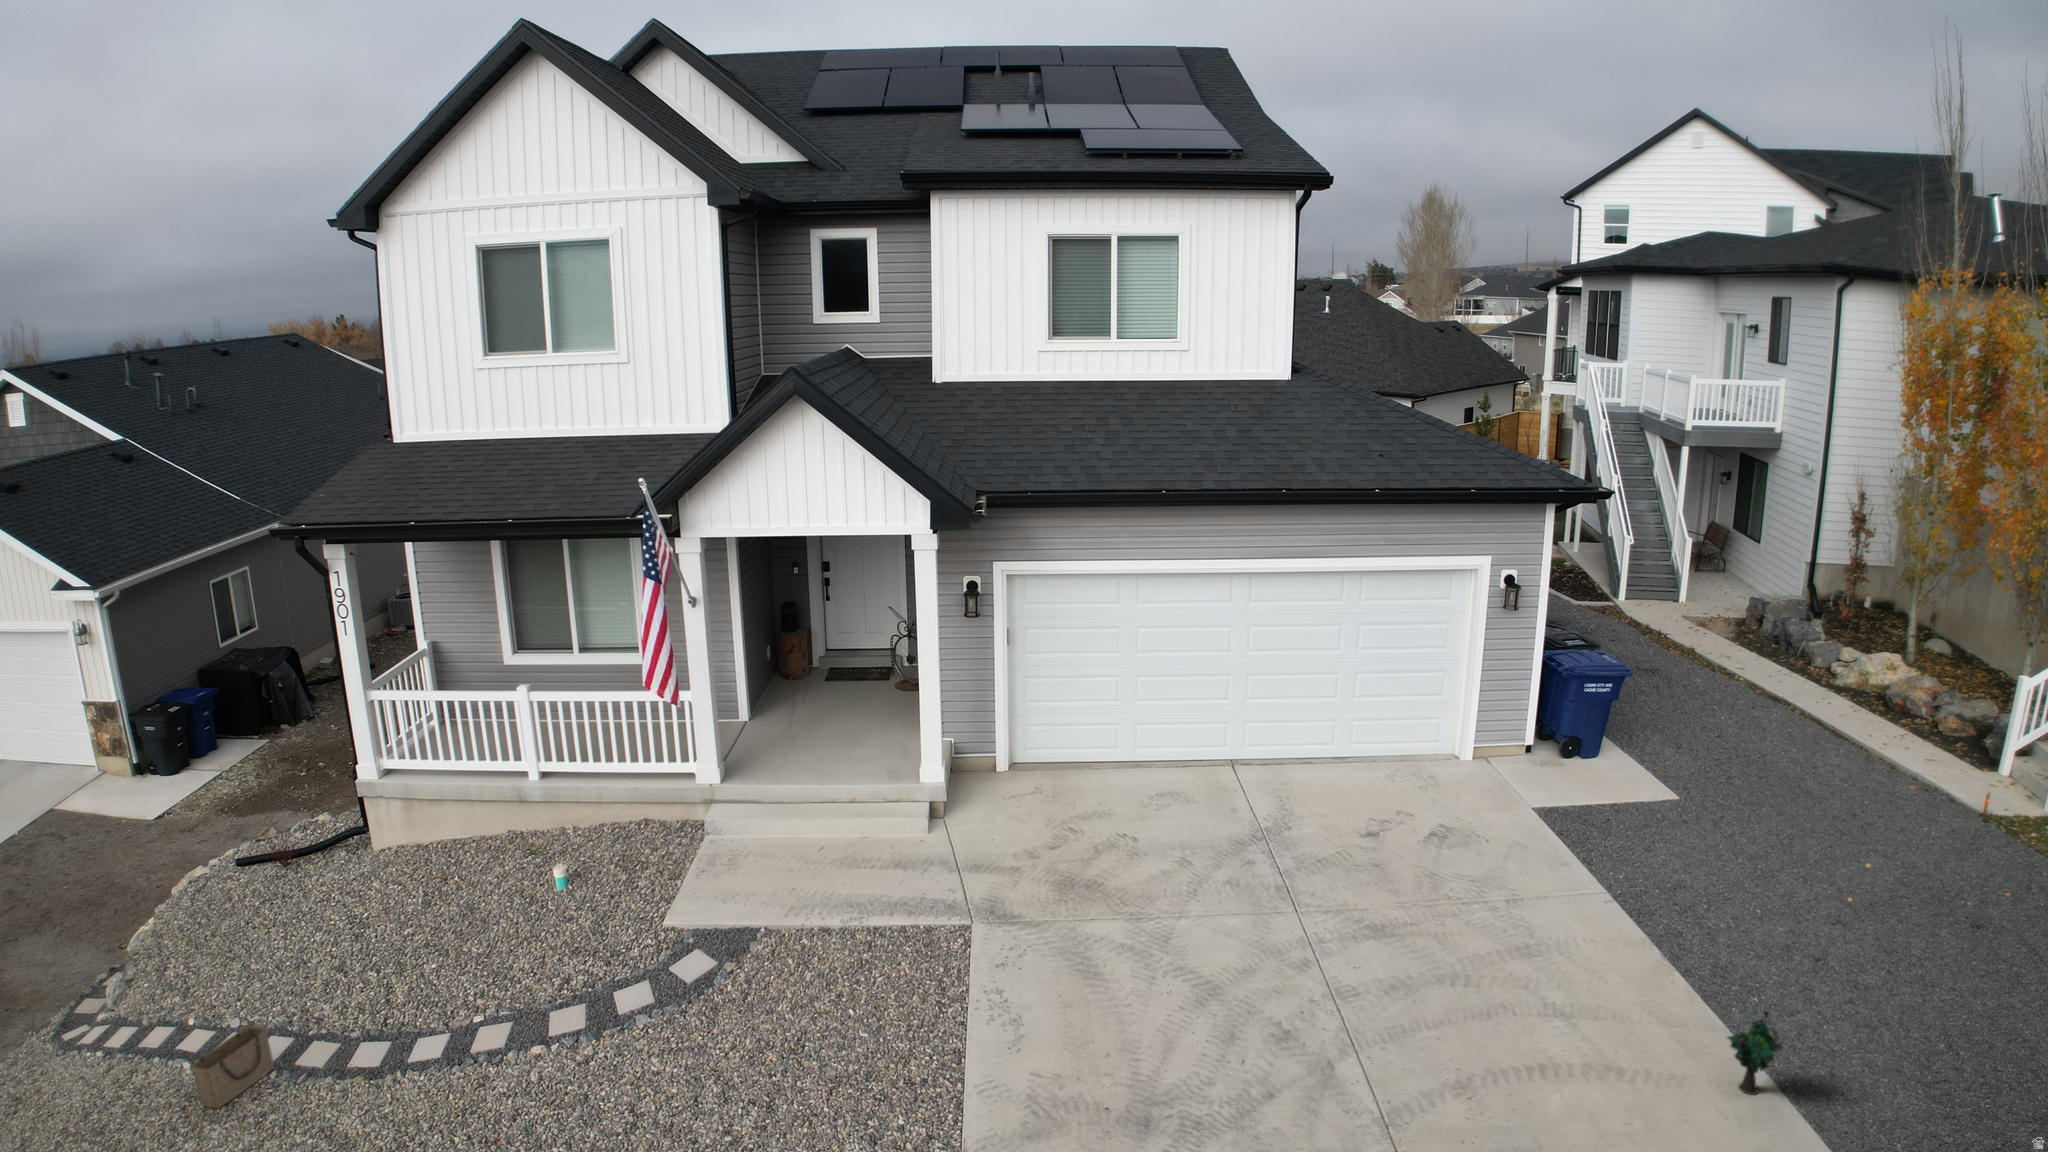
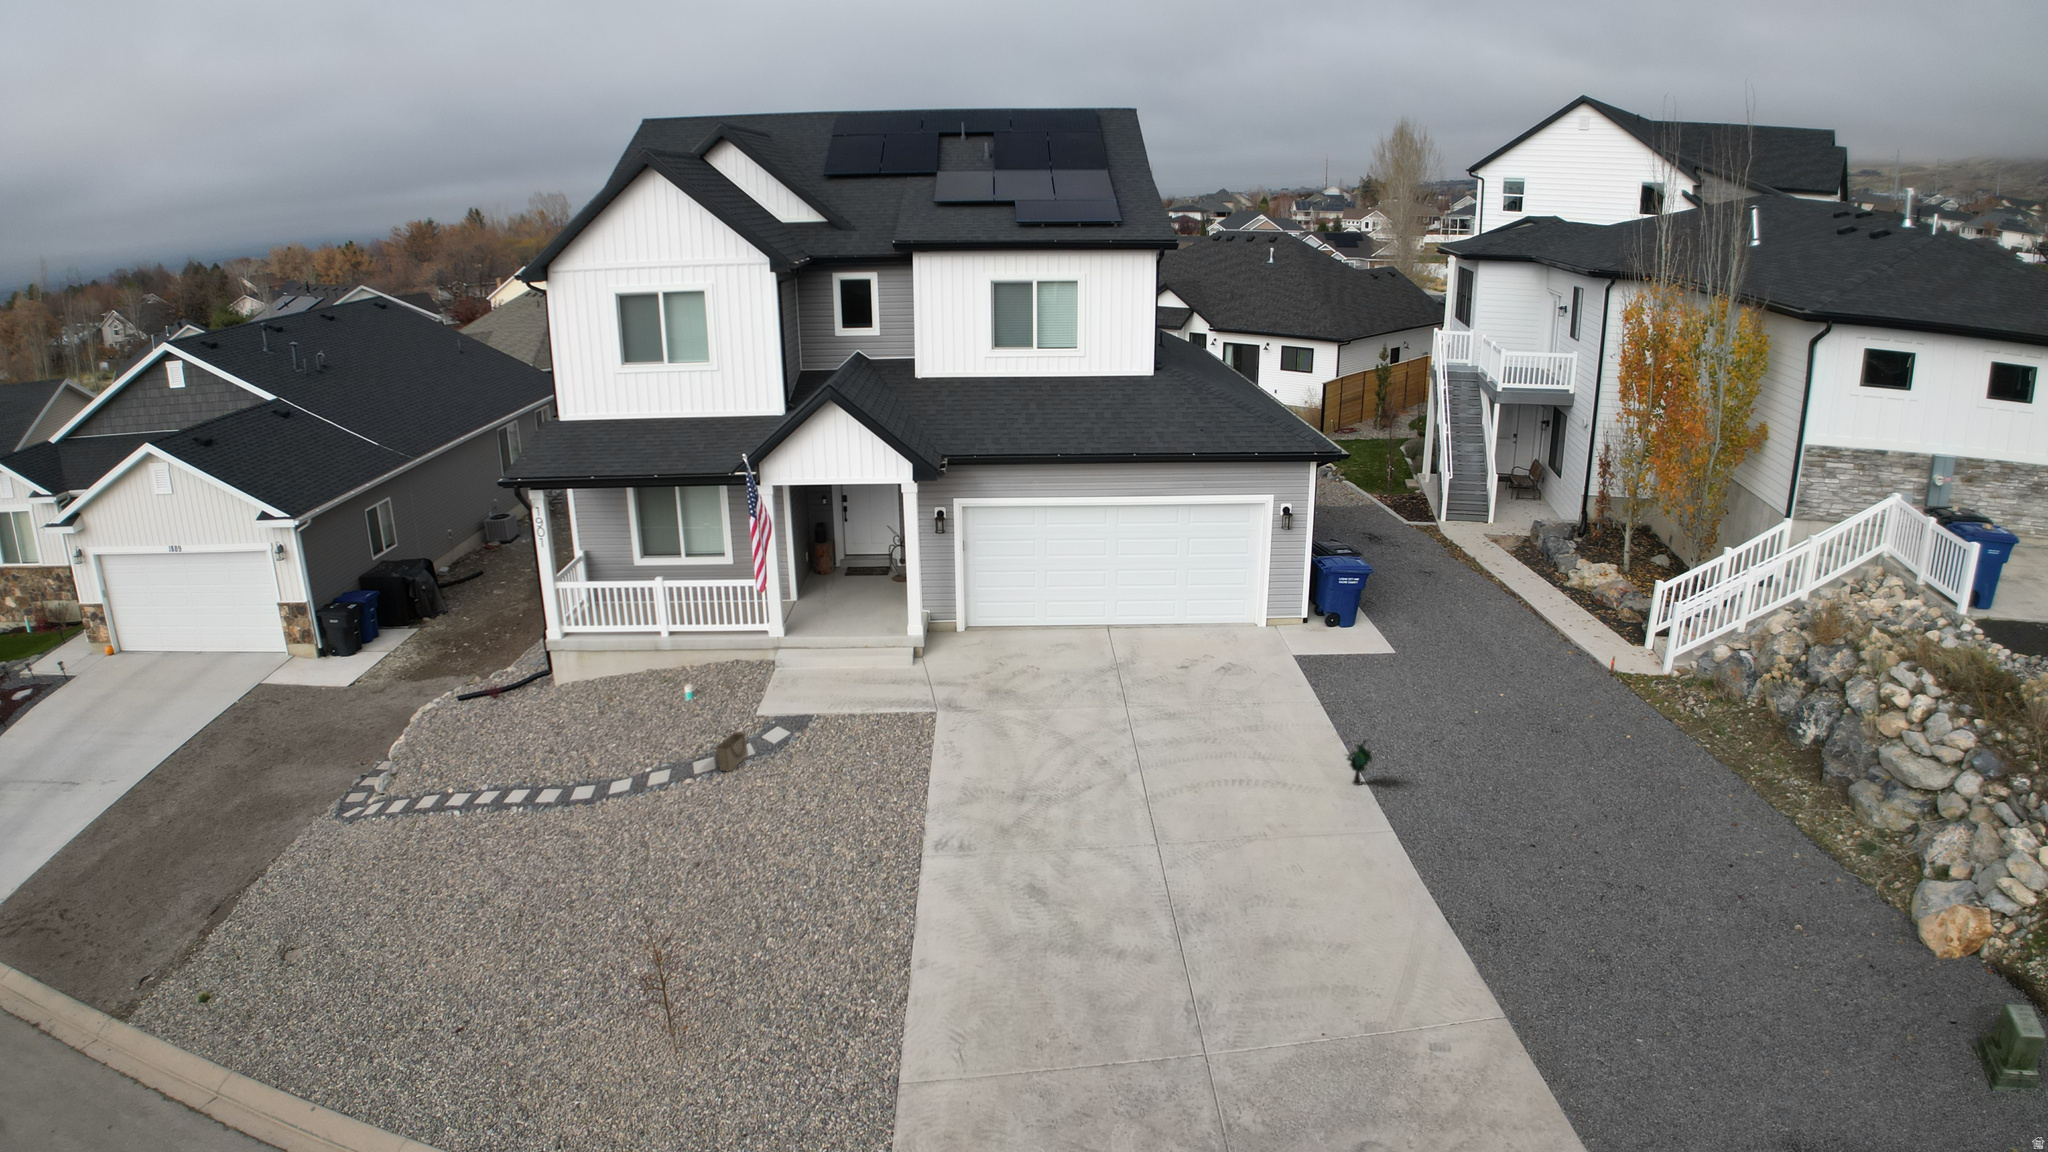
basket: present [189,1025,274,1108] -> present [716,732,748,771]

